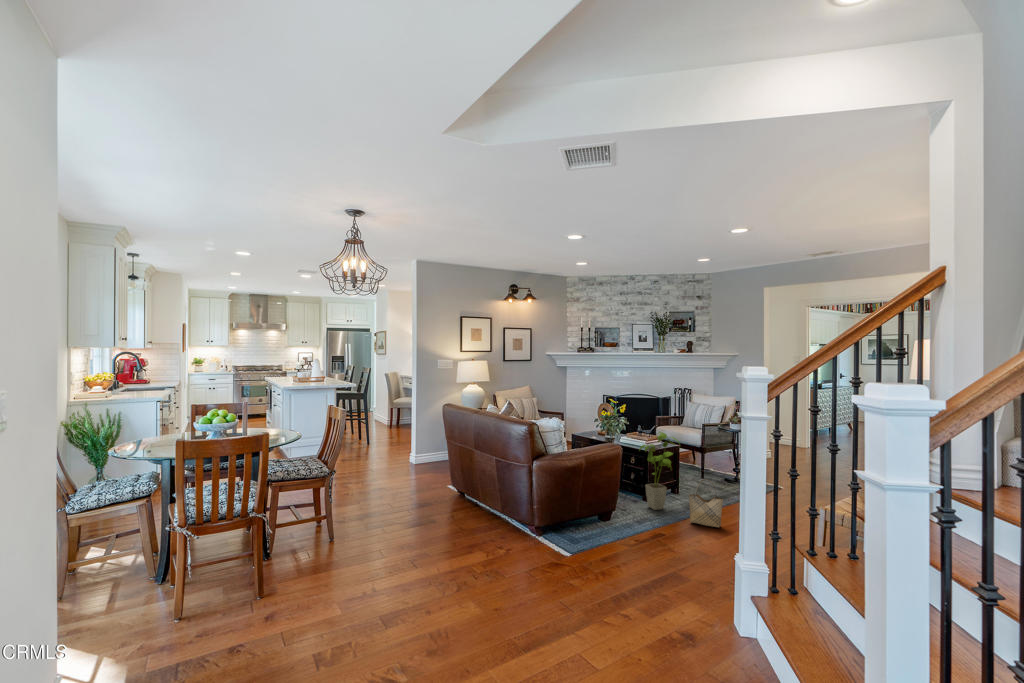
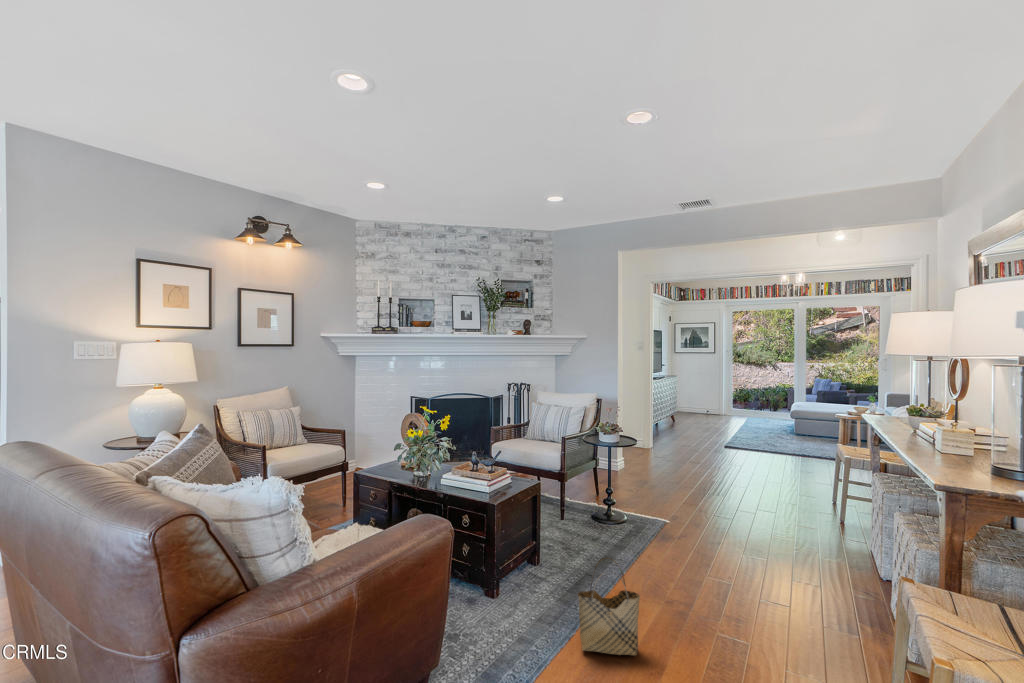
house plant: present [639,432,679,510] -> none [480,470,558,622]

